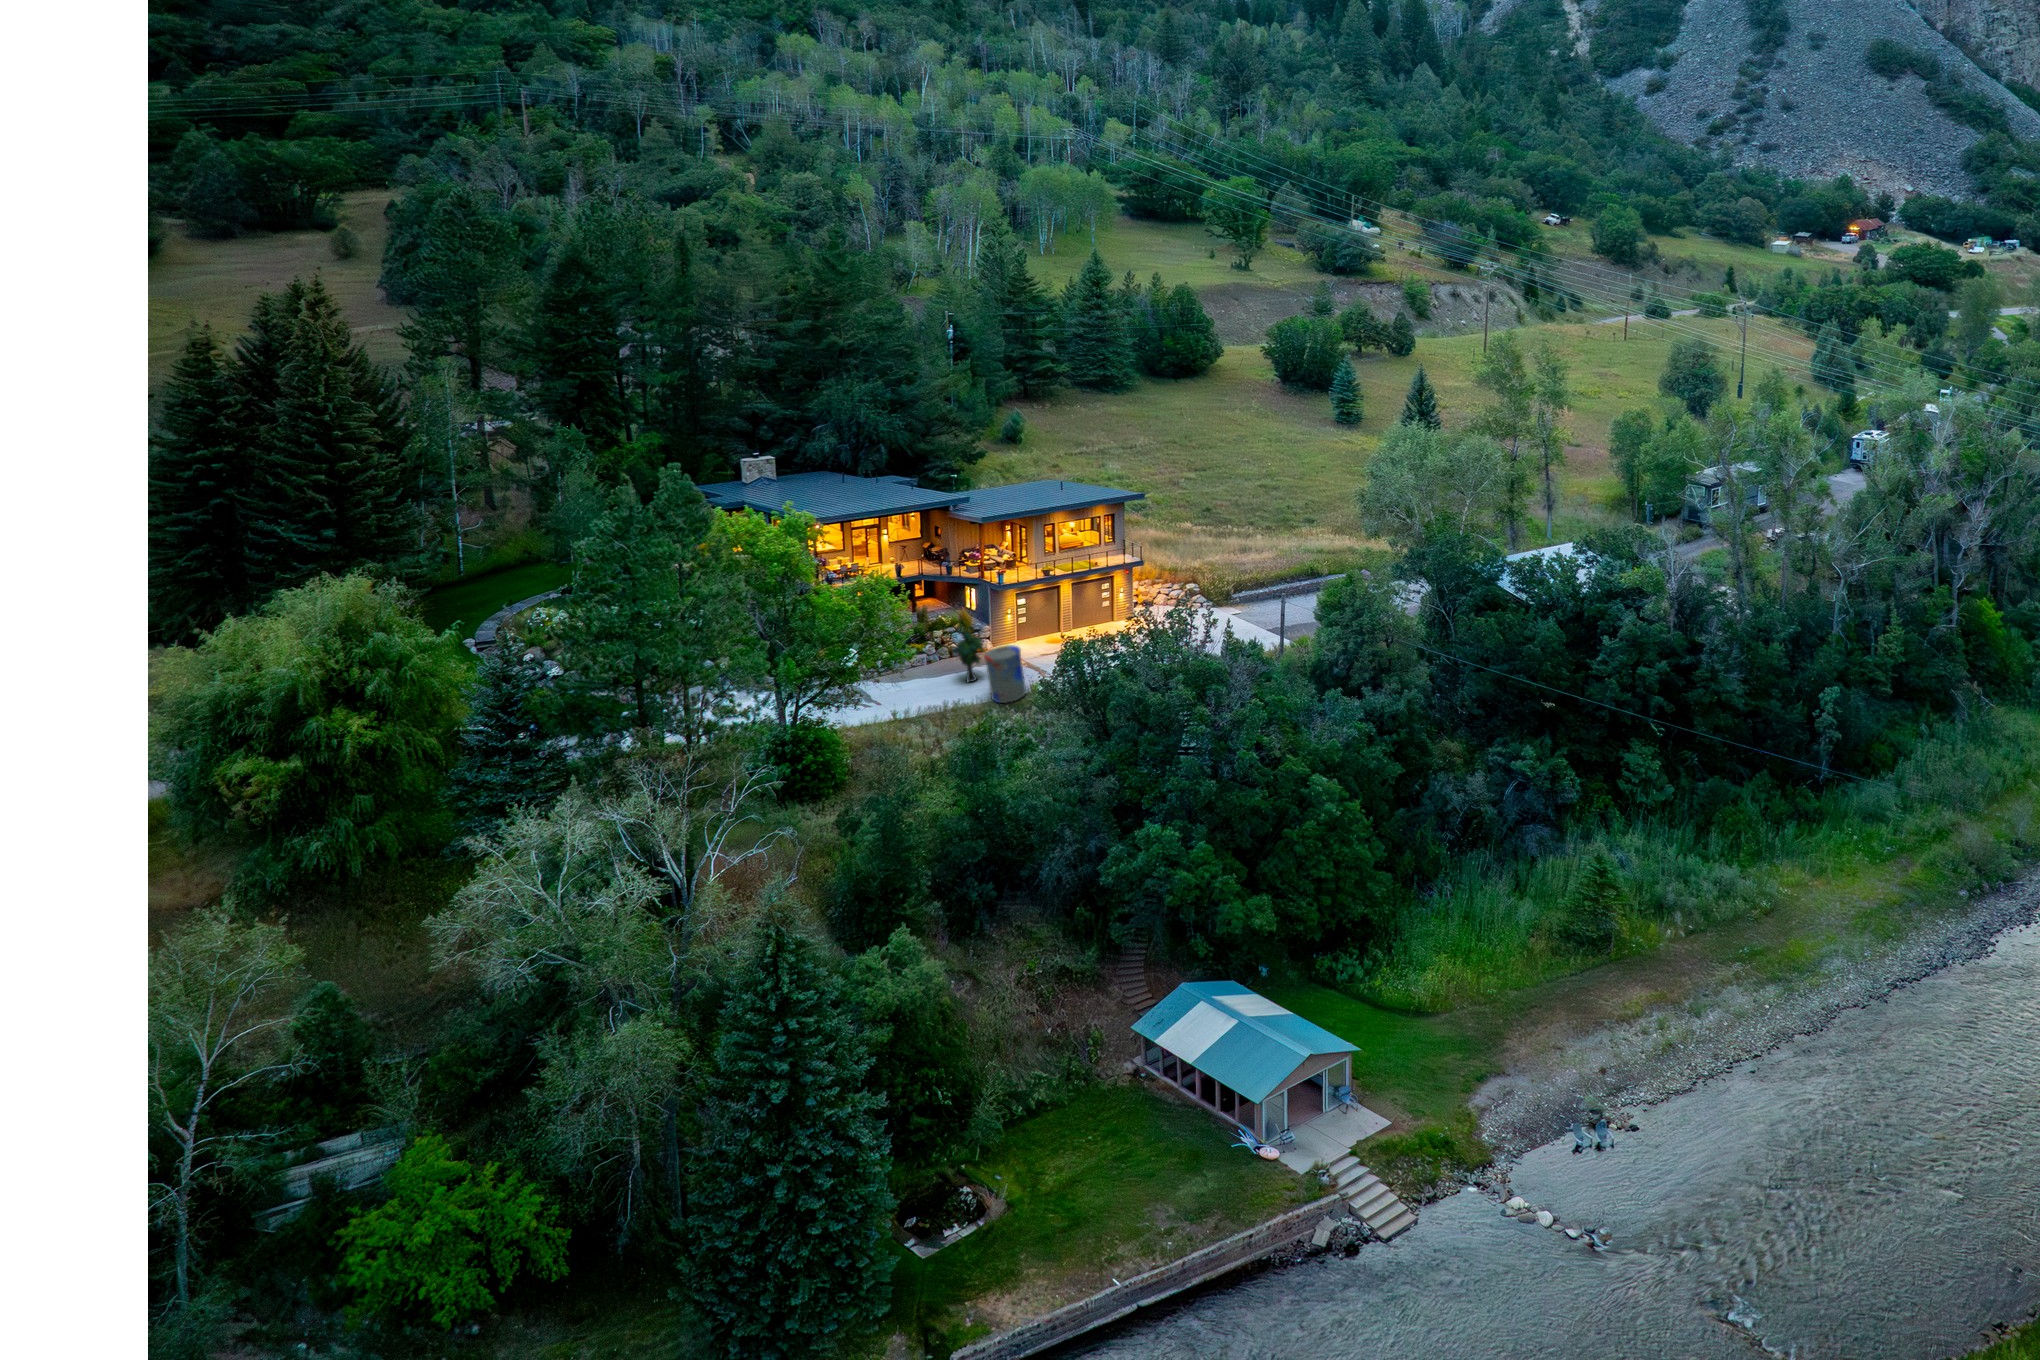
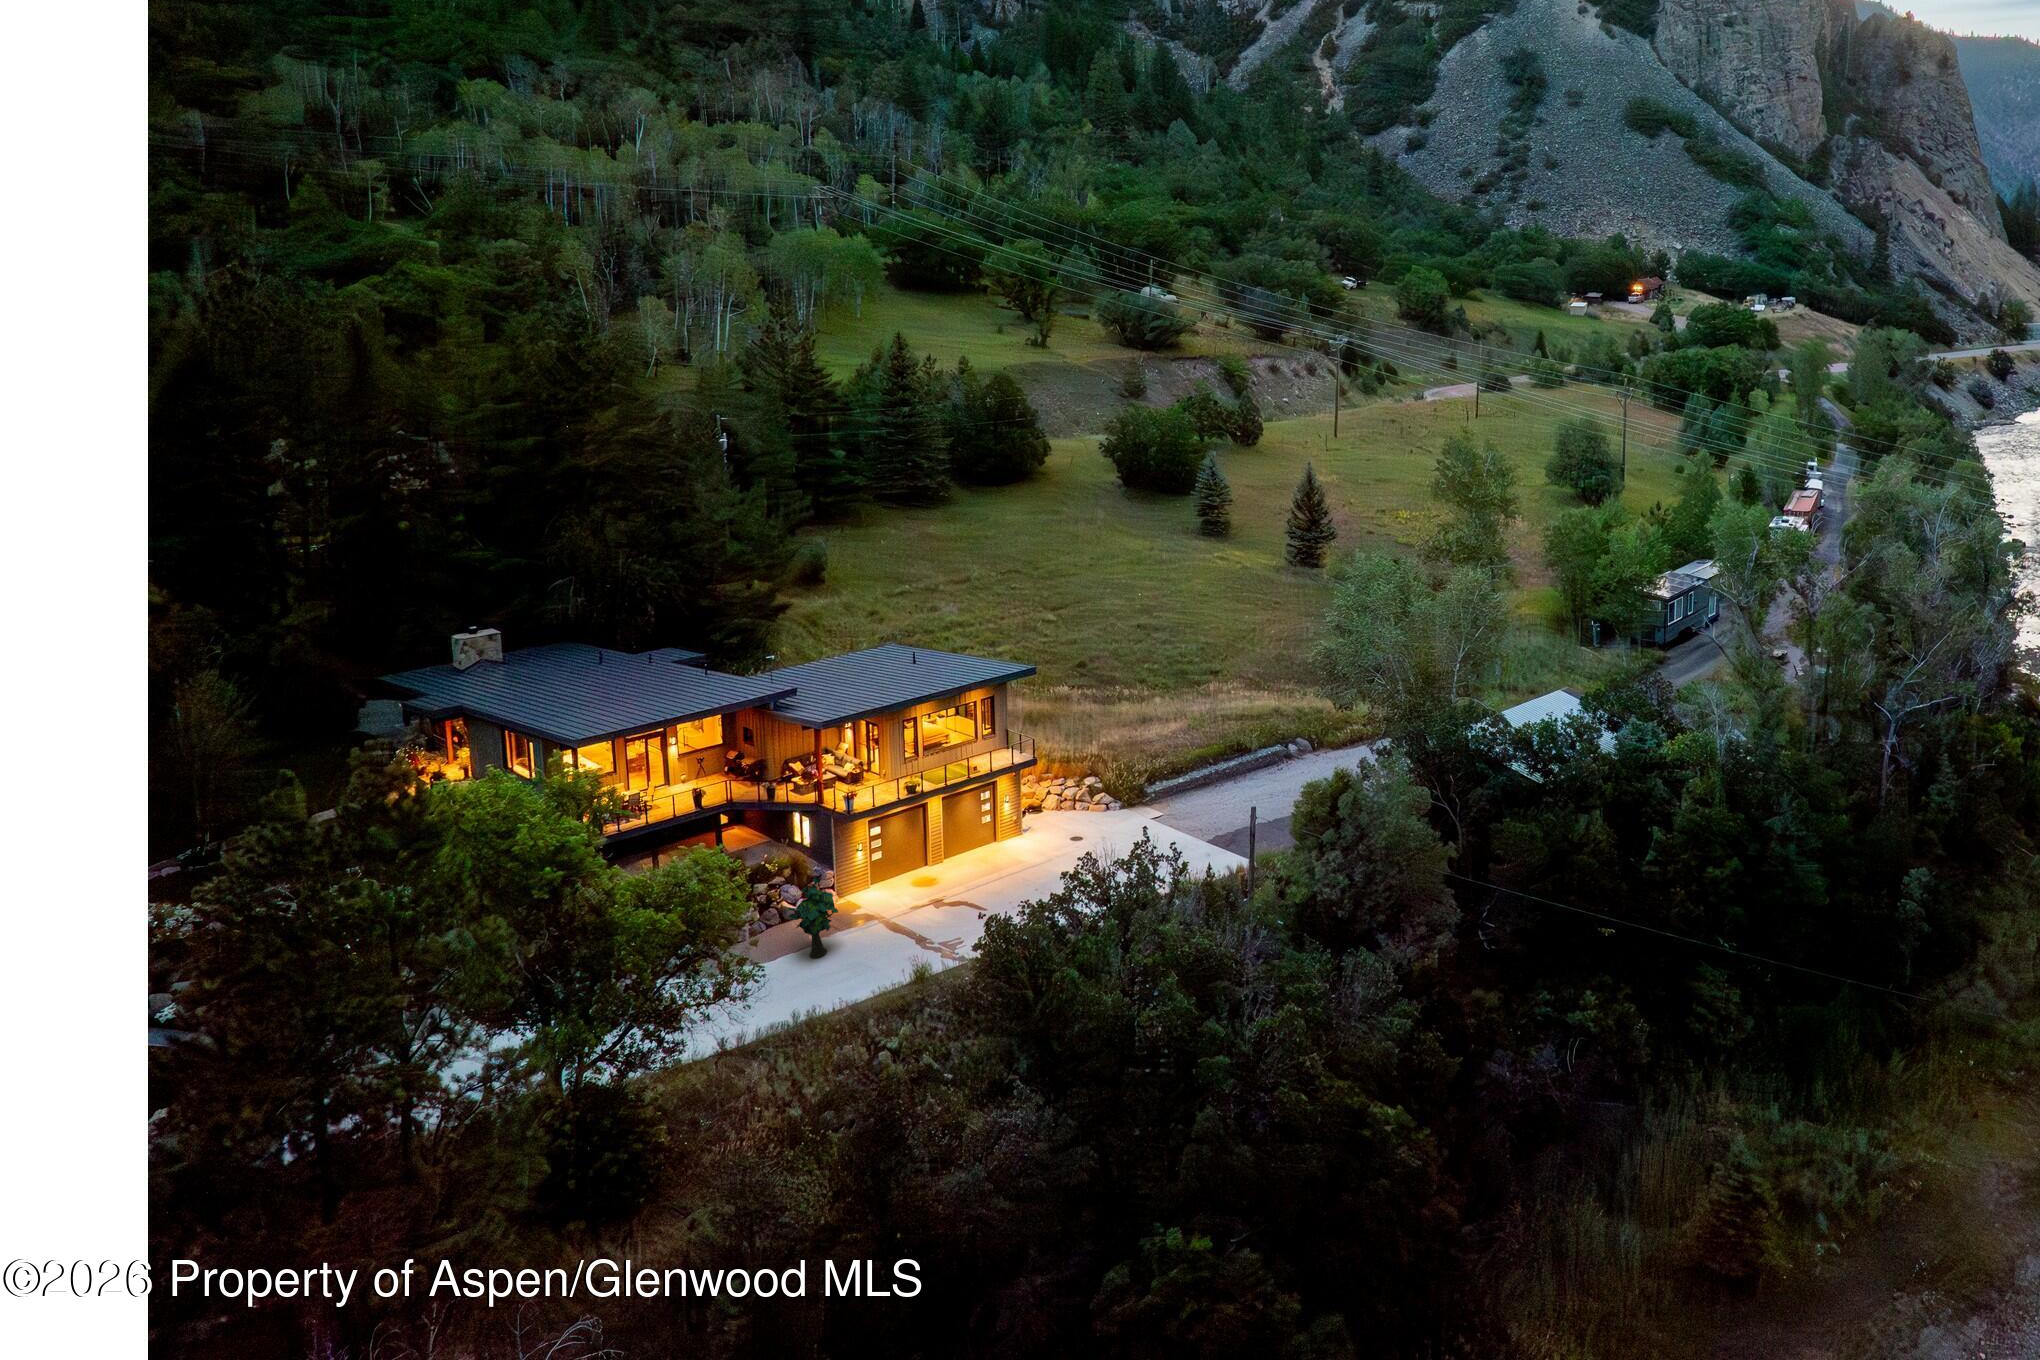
trash can: present [984,645,1026,703] -> none [846,900,907,986]

